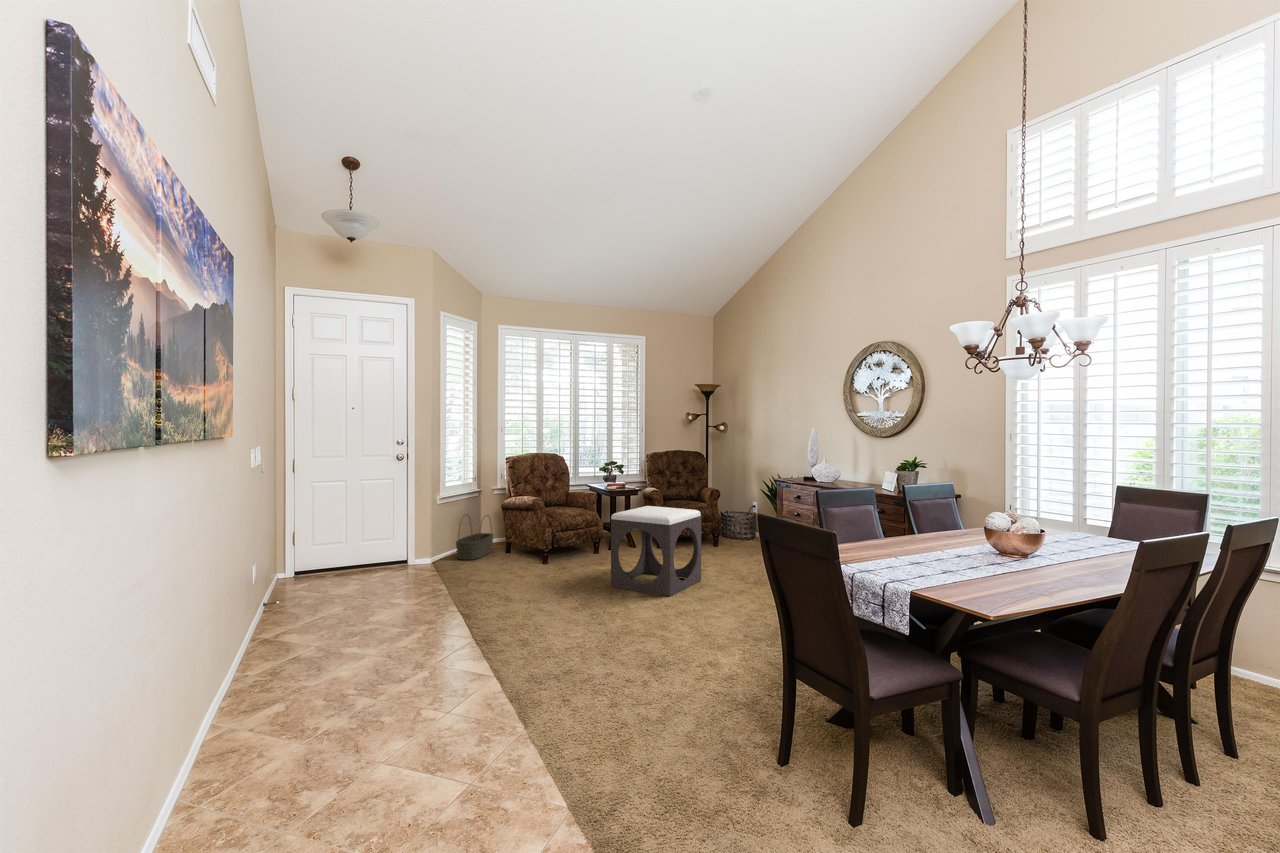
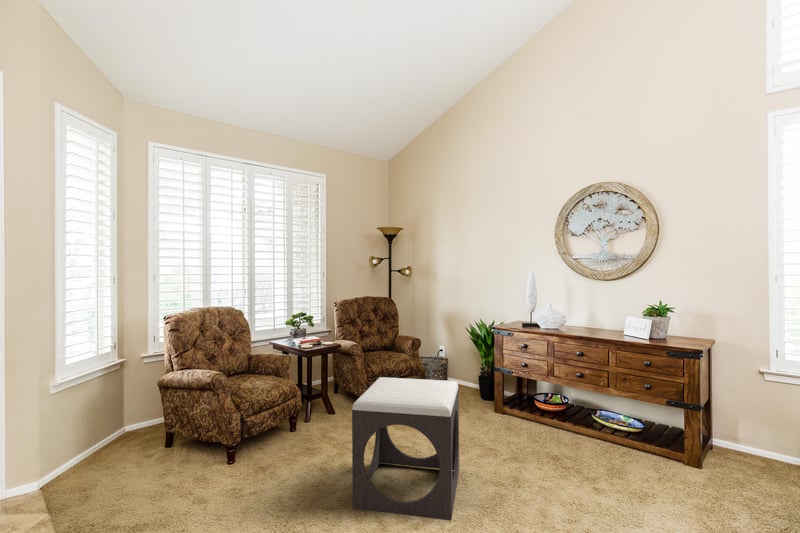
basket: present [456,515,493,560] -> none [83,399,146,476]

